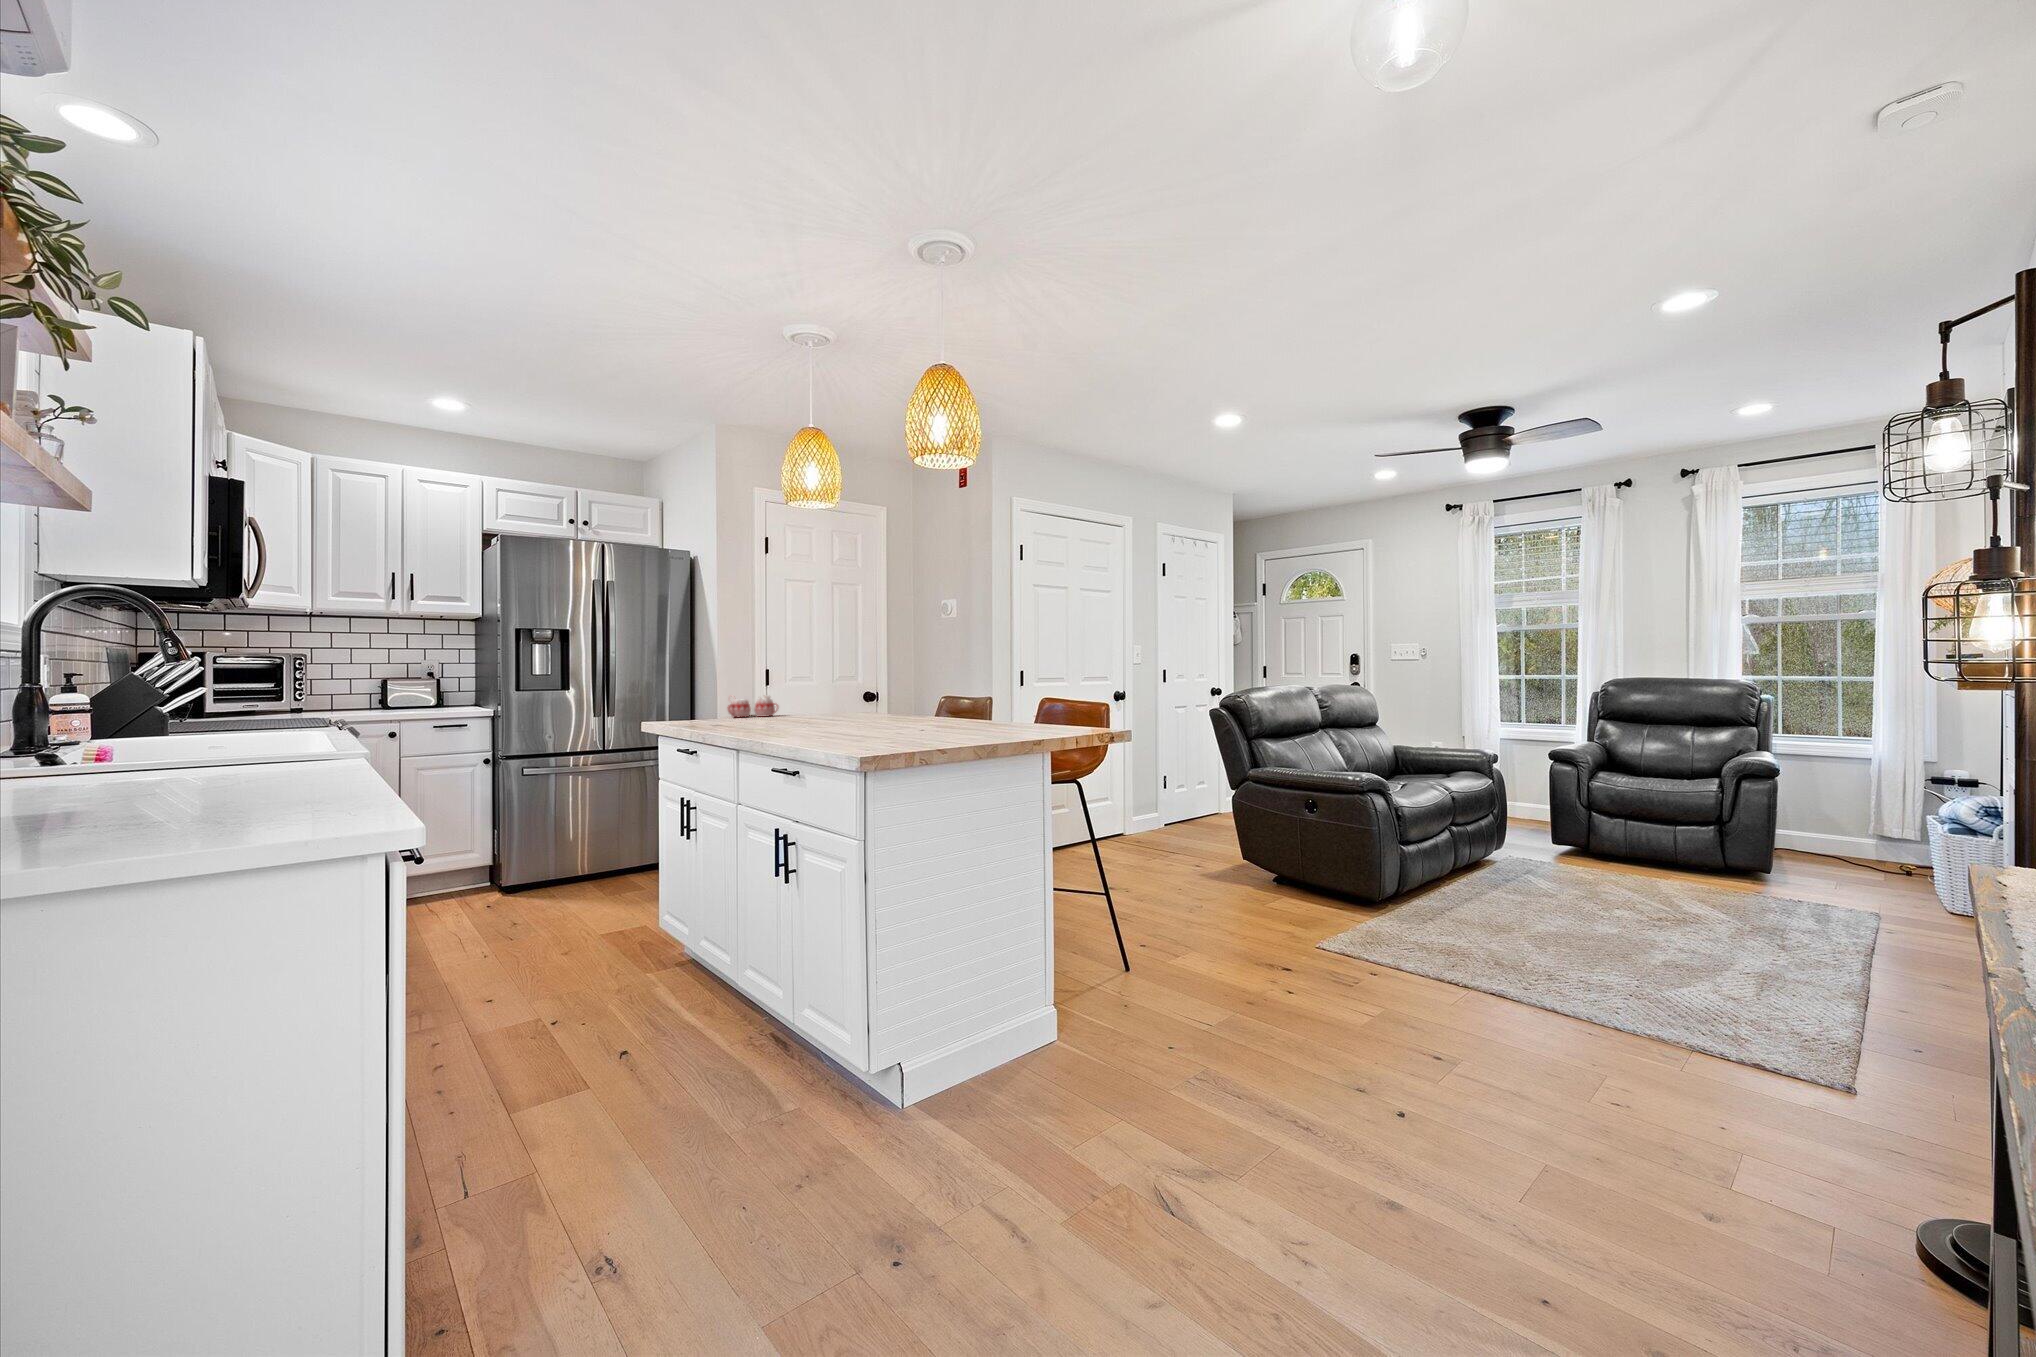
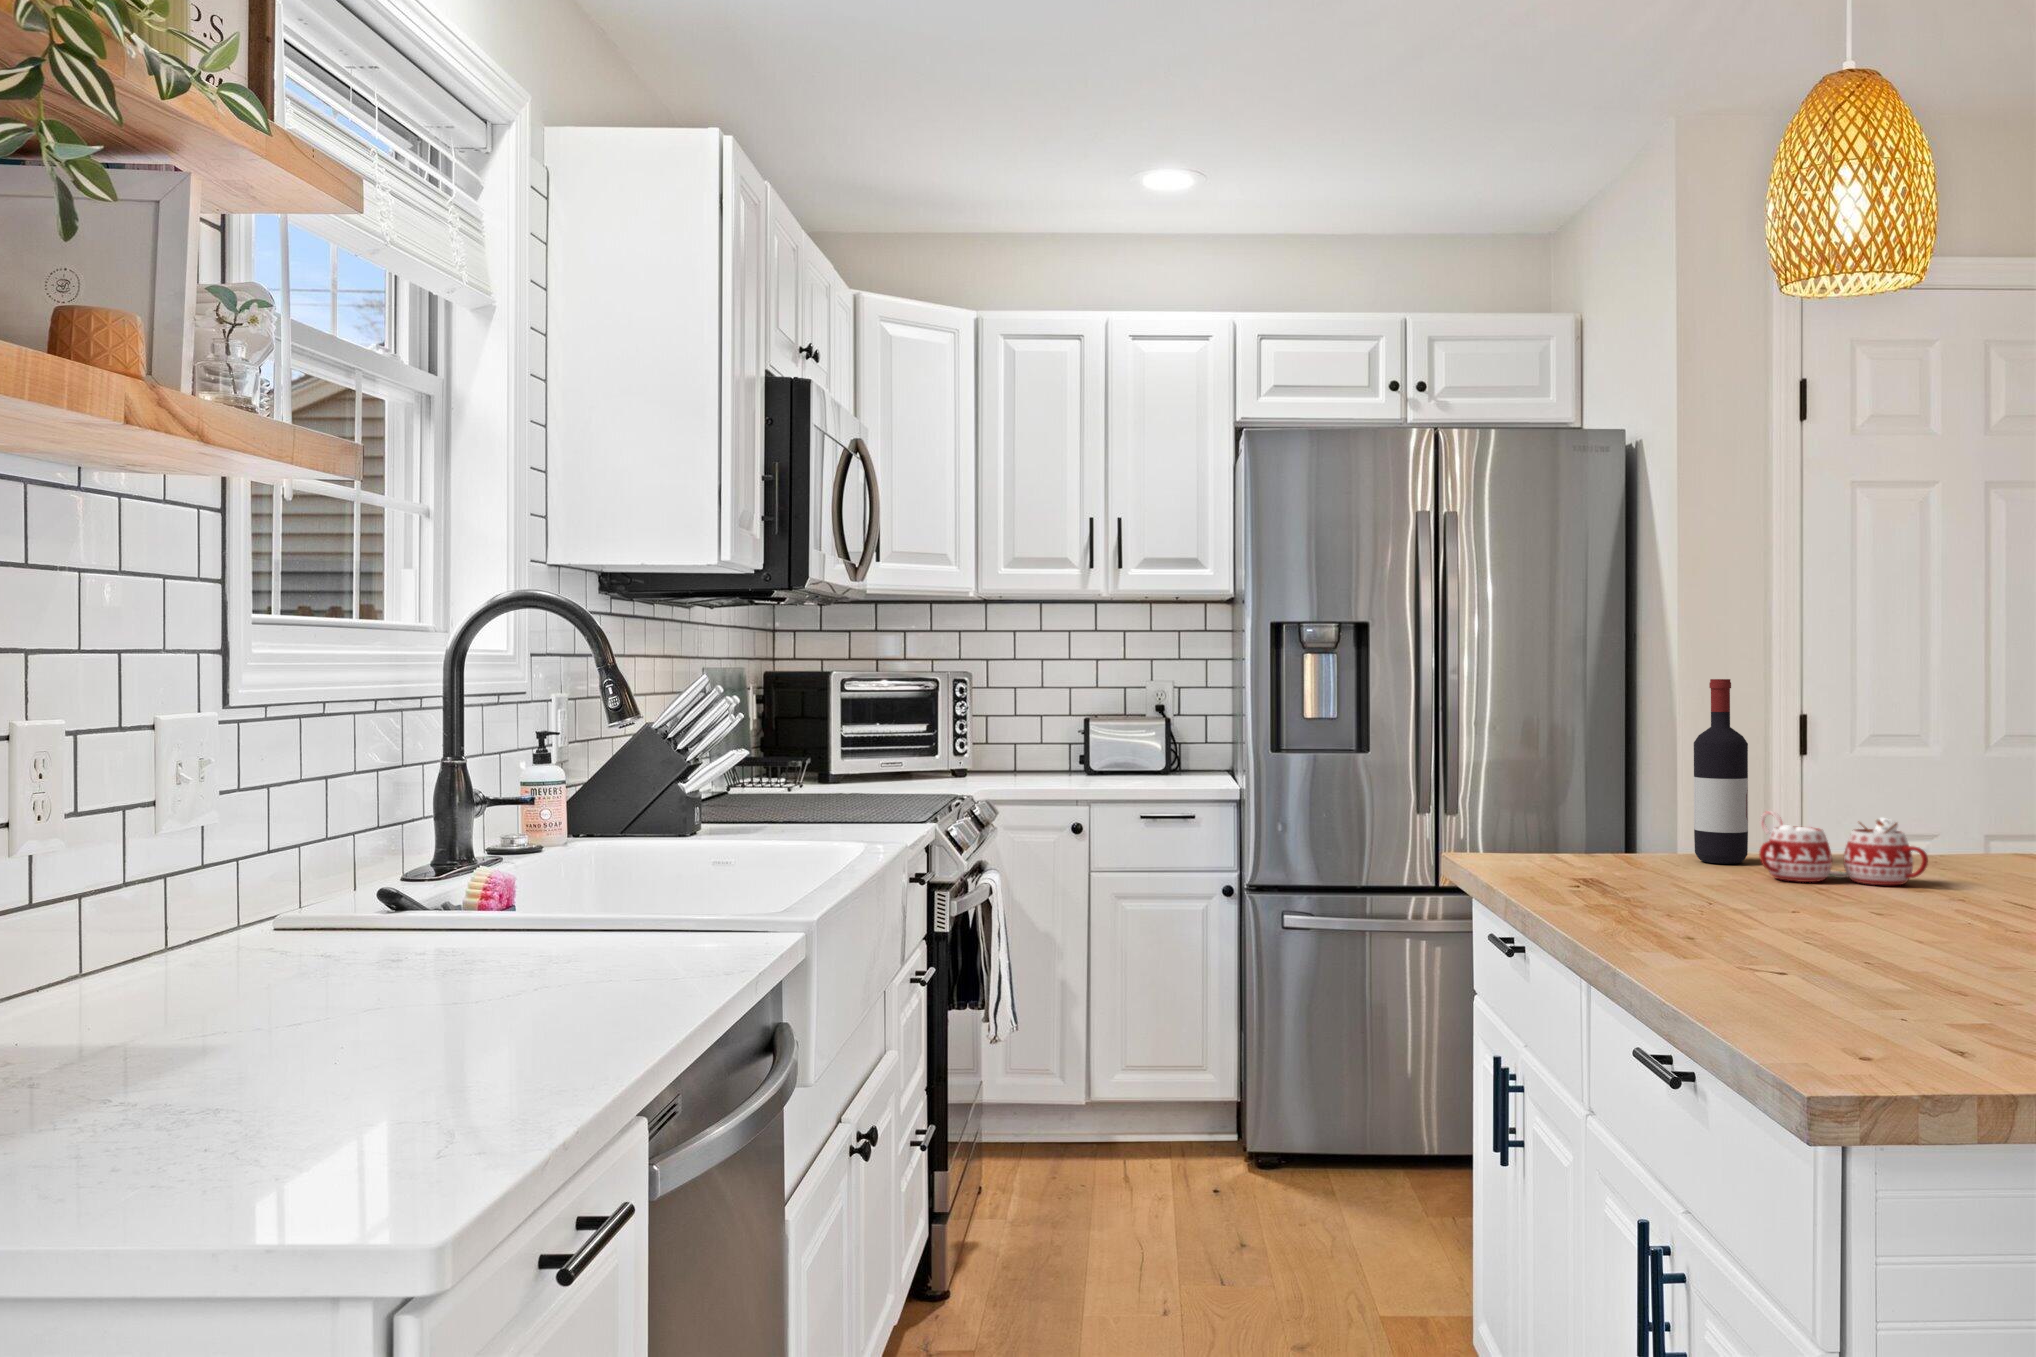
wine bottle: none [706,651,725,716] -> present [1694,679,1748,864]

